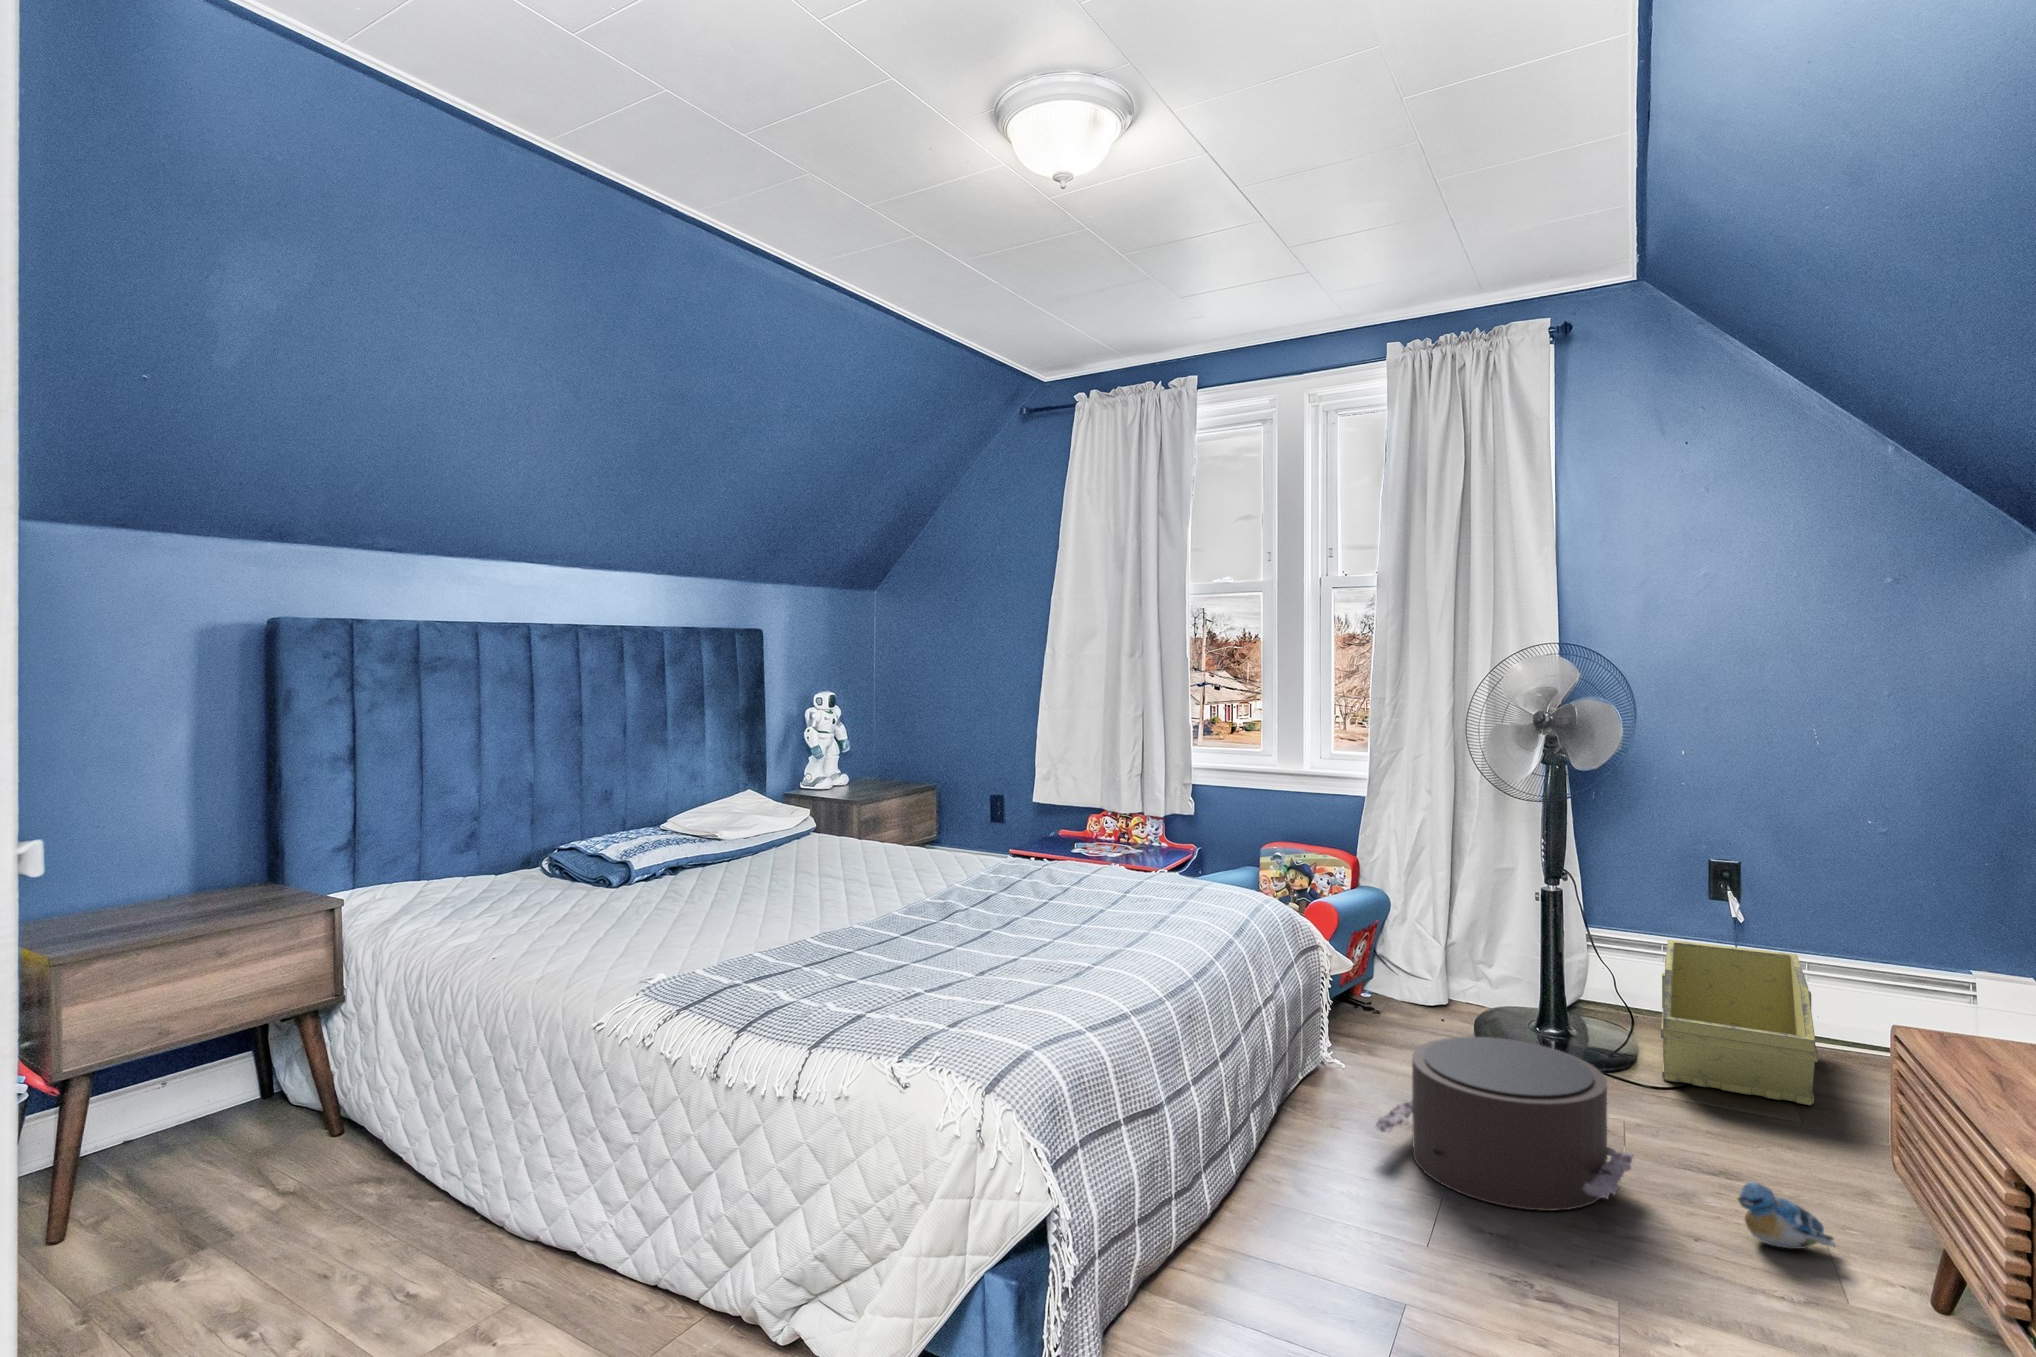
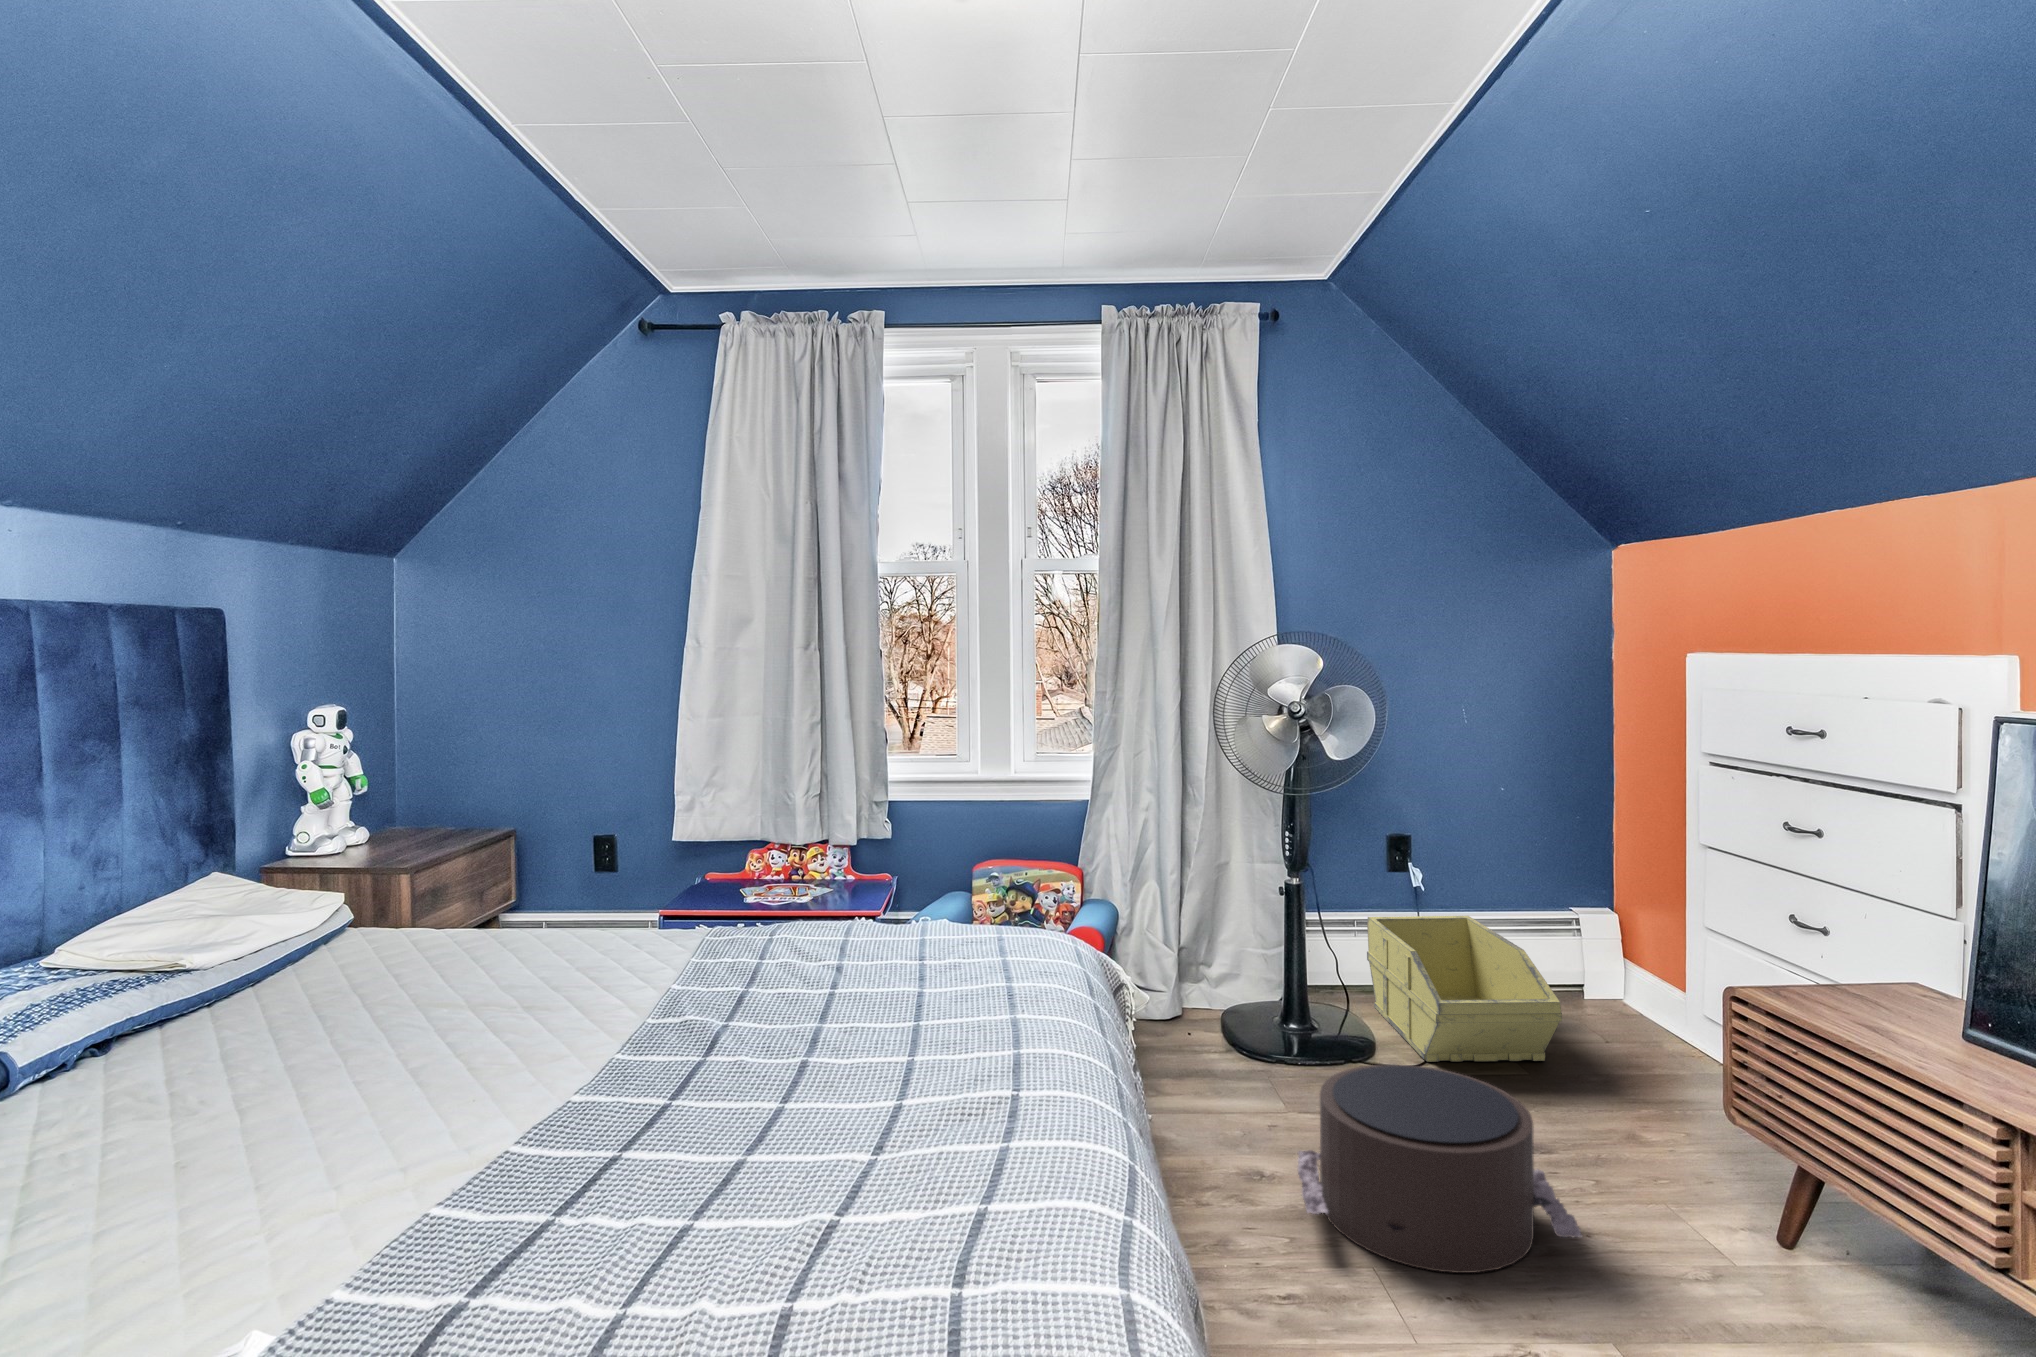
plush toy: present [1738,1182,1836,1249] -> none [1664,1177,1748,1238]

